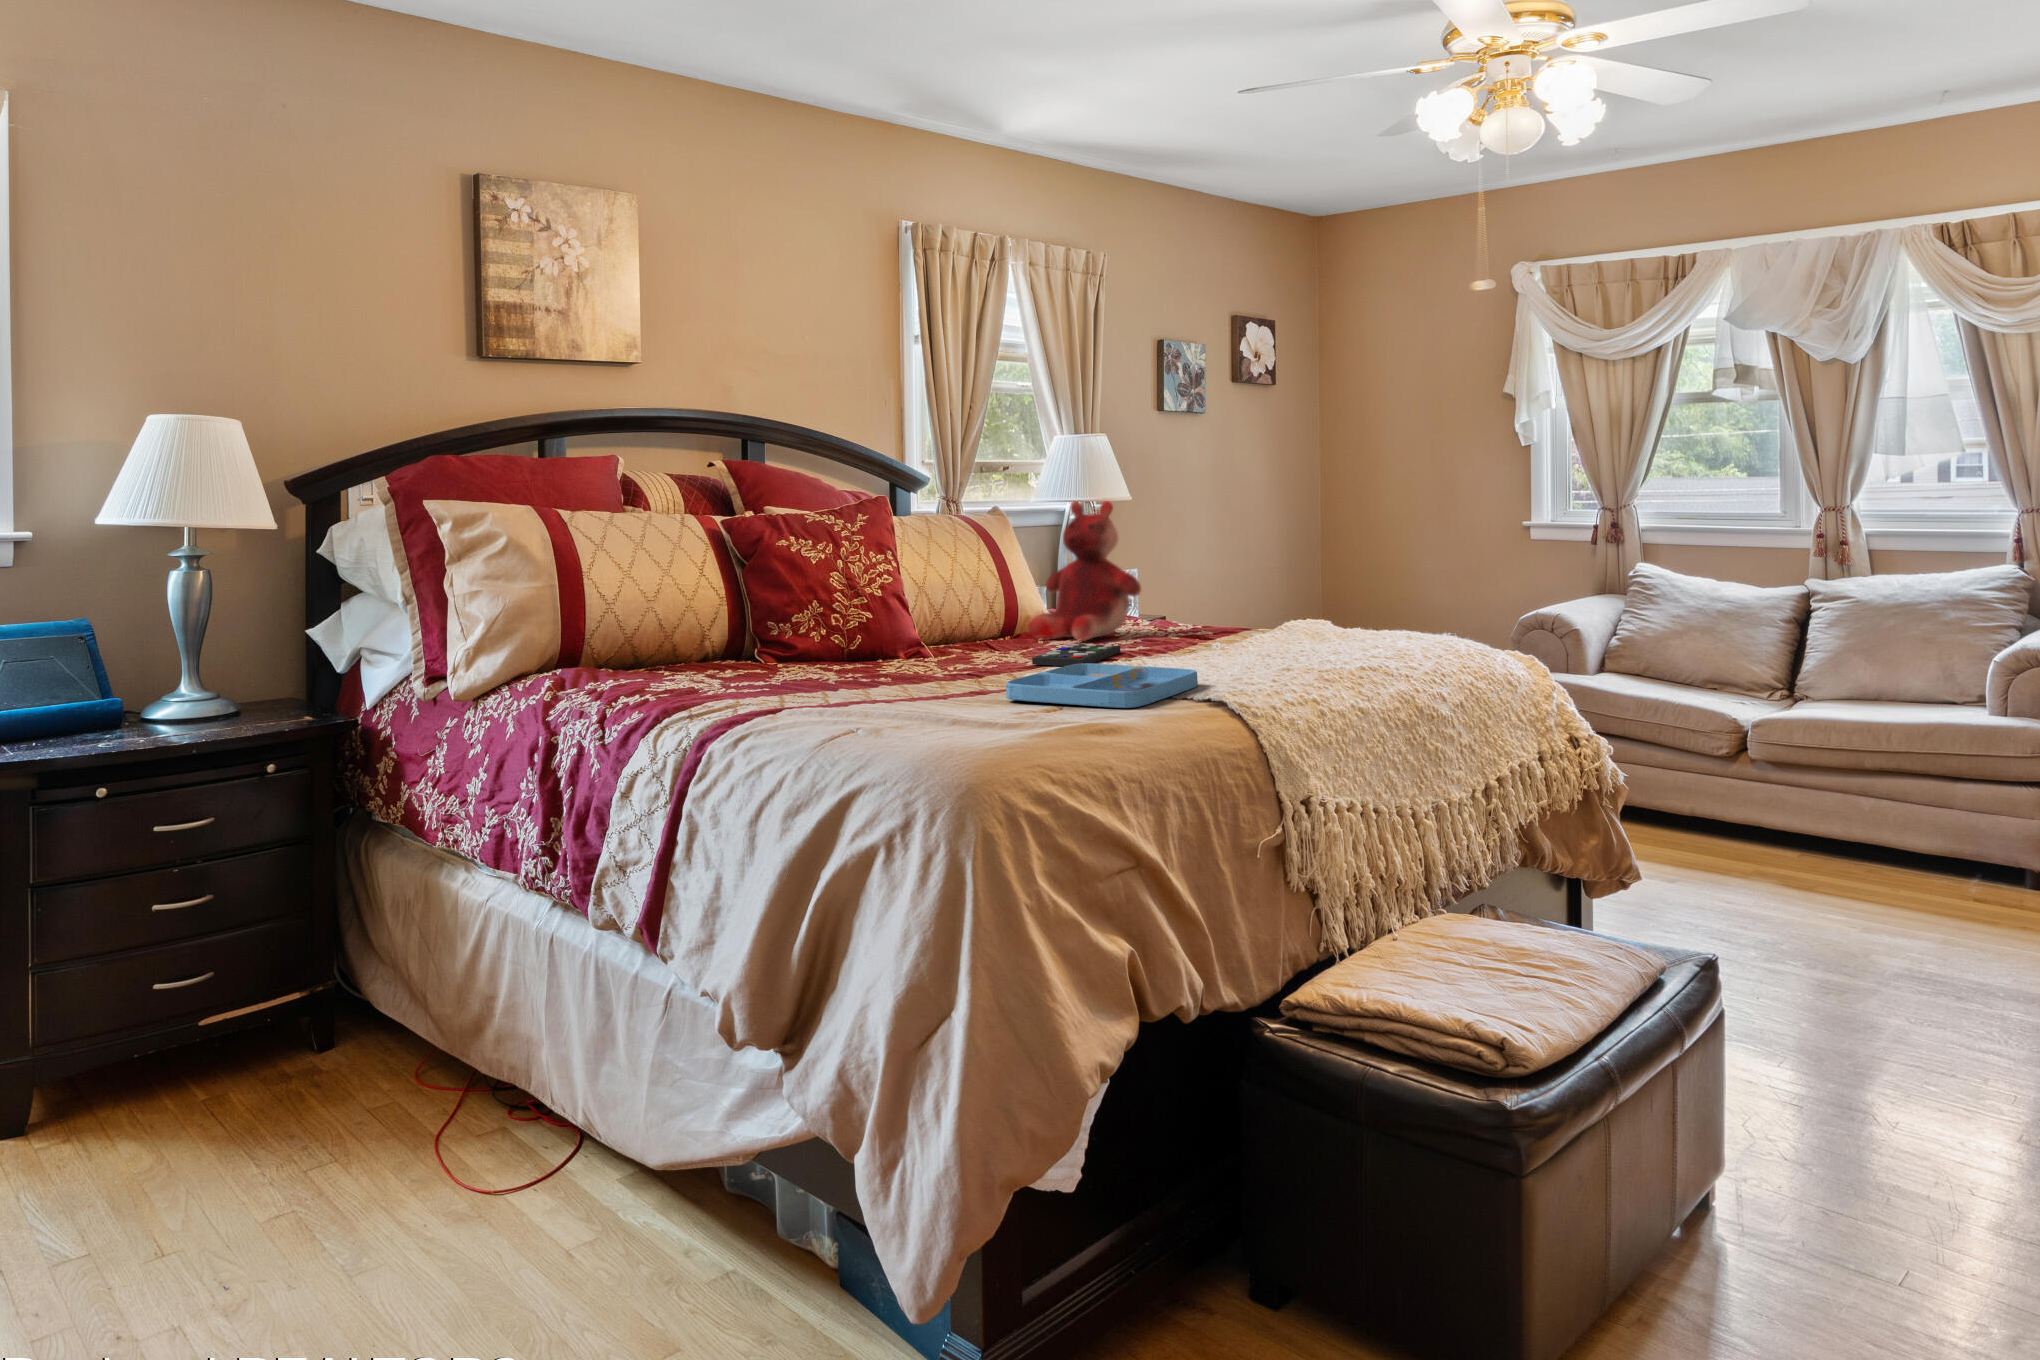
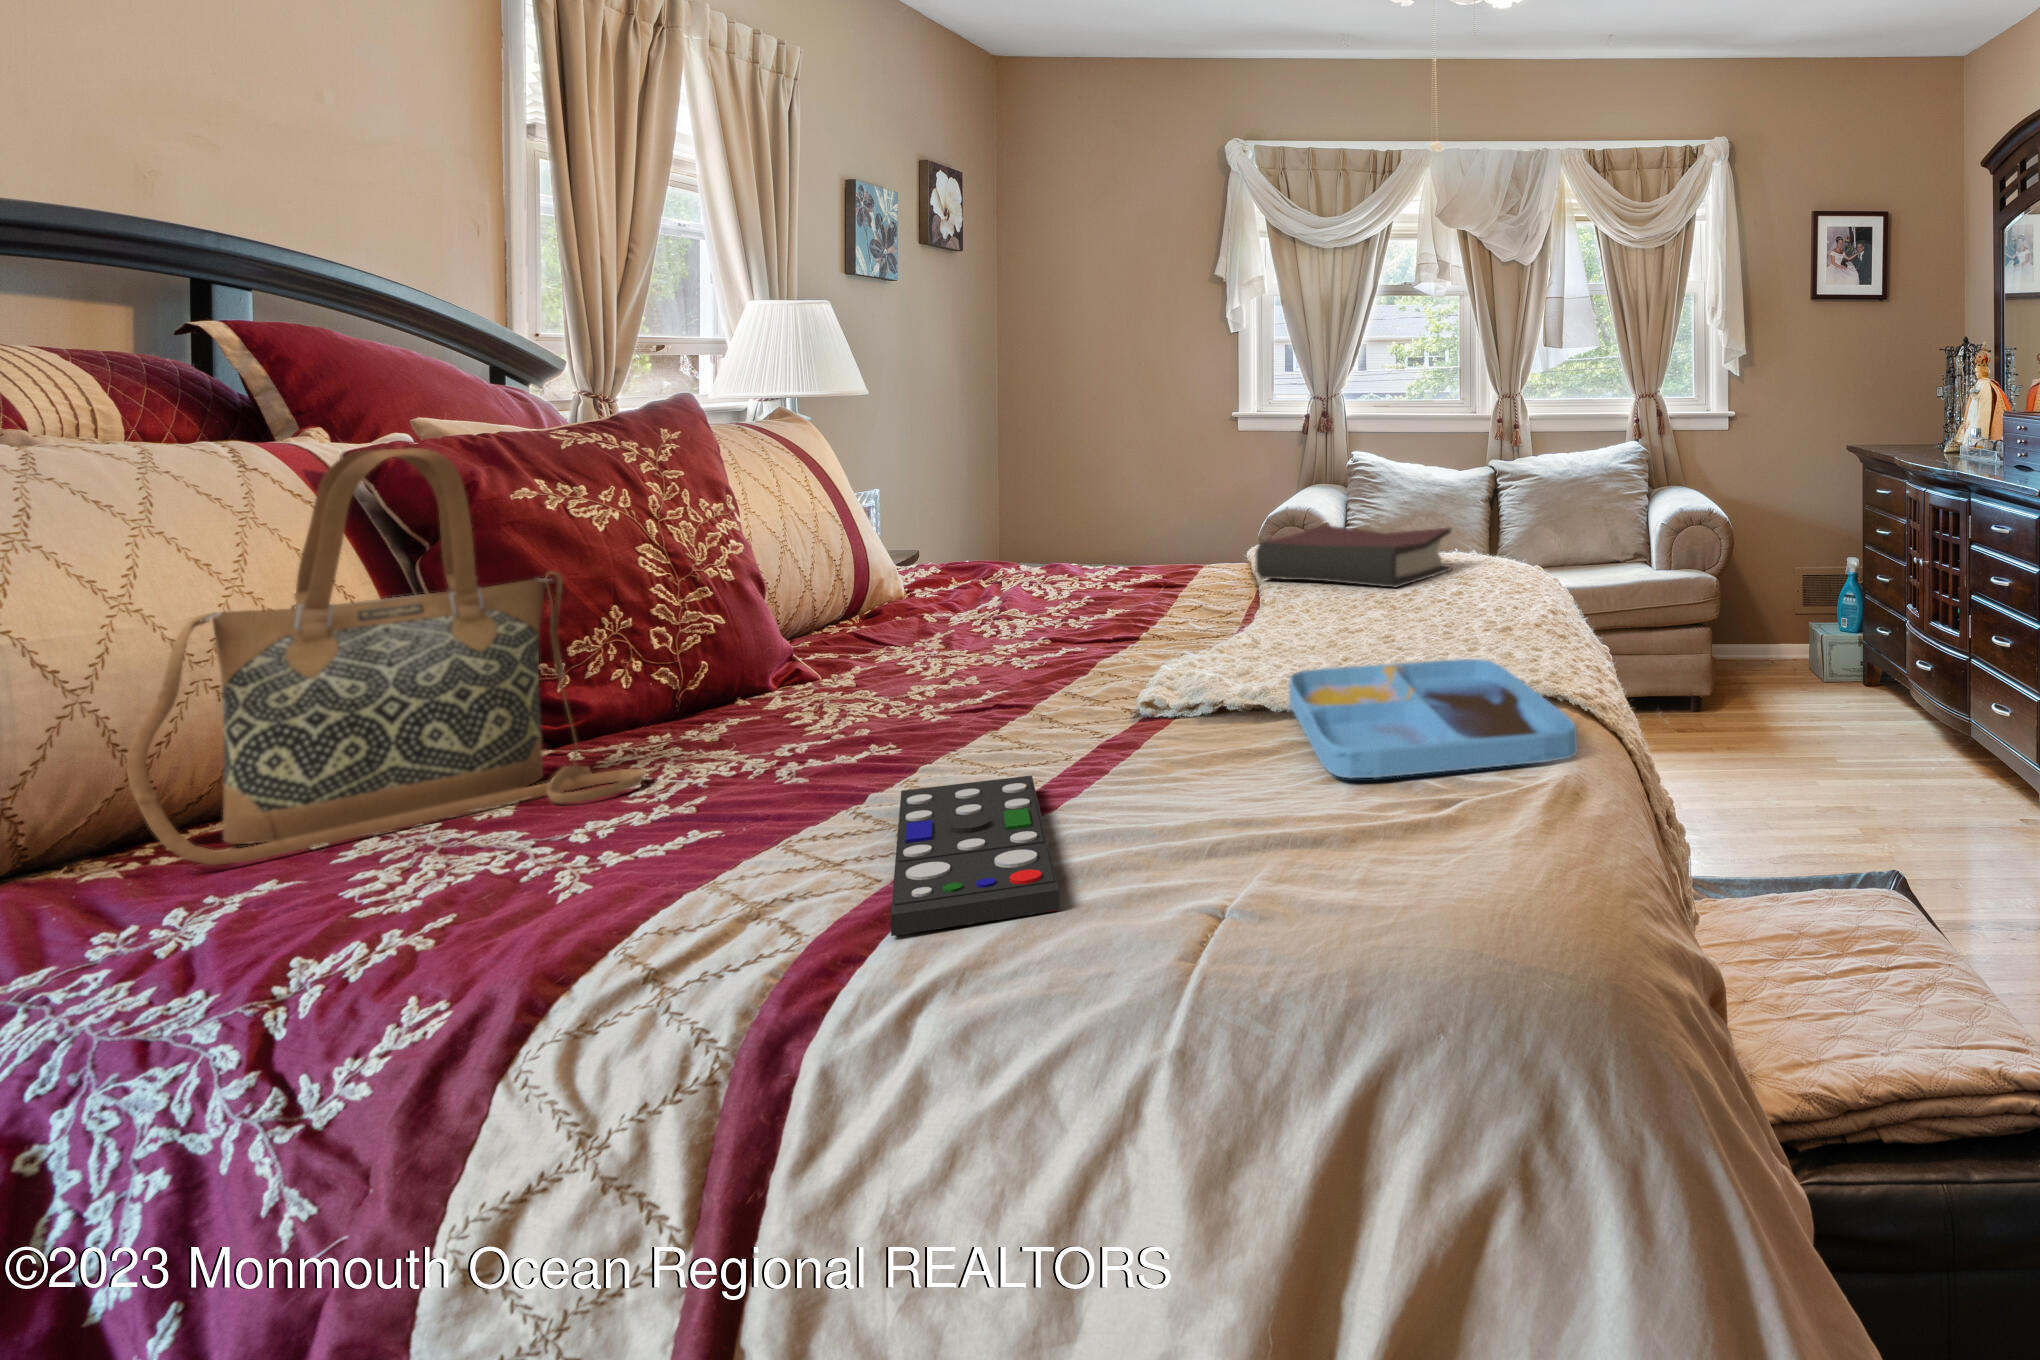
teddy bear: present [1029,501,1141,641] -> none [947,395,1122,614]
handbag: none [629,519,789,674] -> present [126,448,645,865]
hardback book: none [1240,604,1395,648] -> present [1255,525,1451,588]
remote control: present [1032,644,1120,666] -> present [891,776,1059,936]

